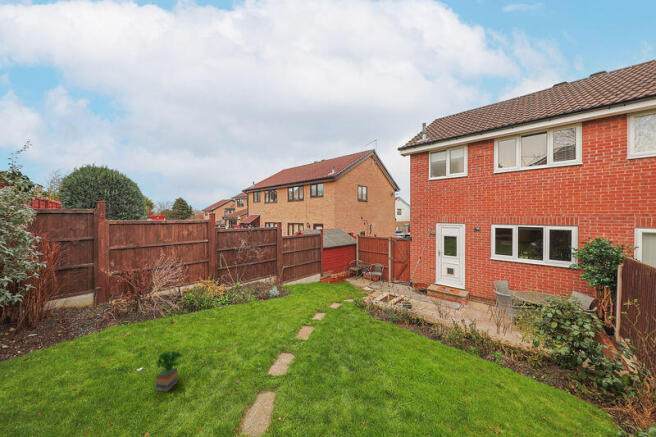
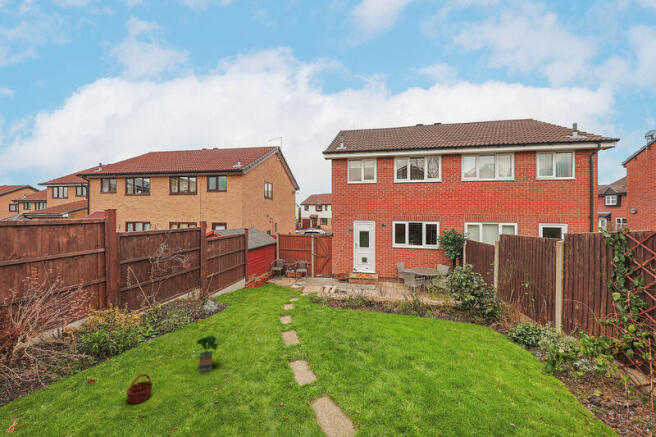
basket: none [62,384,96,416] -> present [127,374,153,403]

